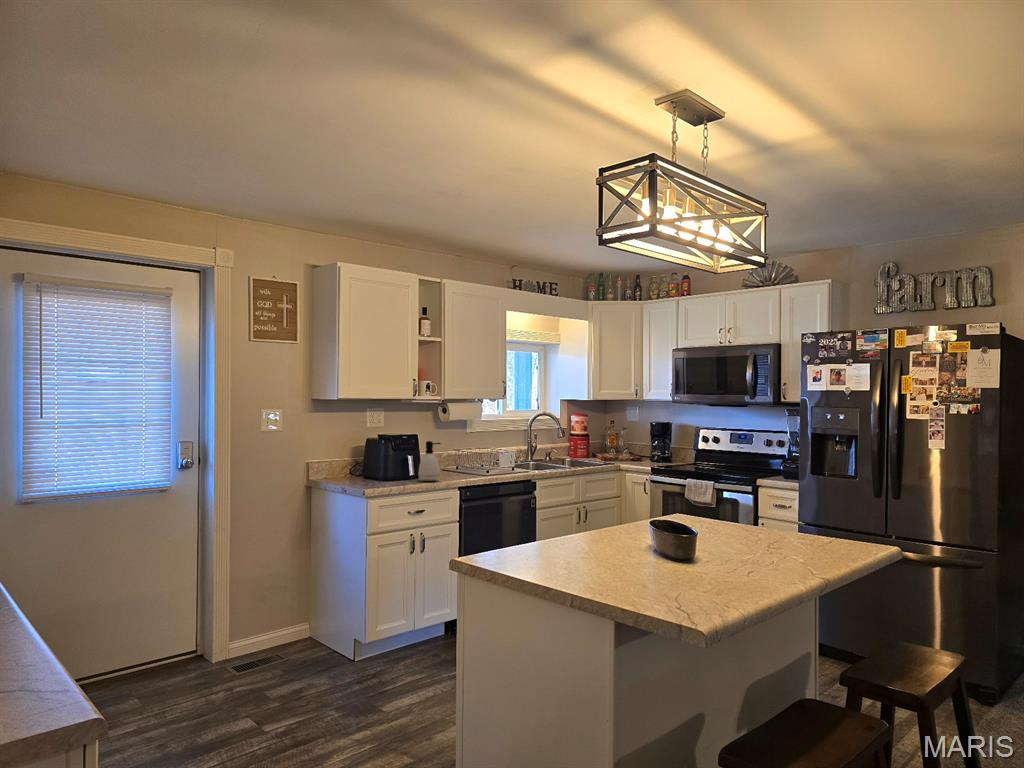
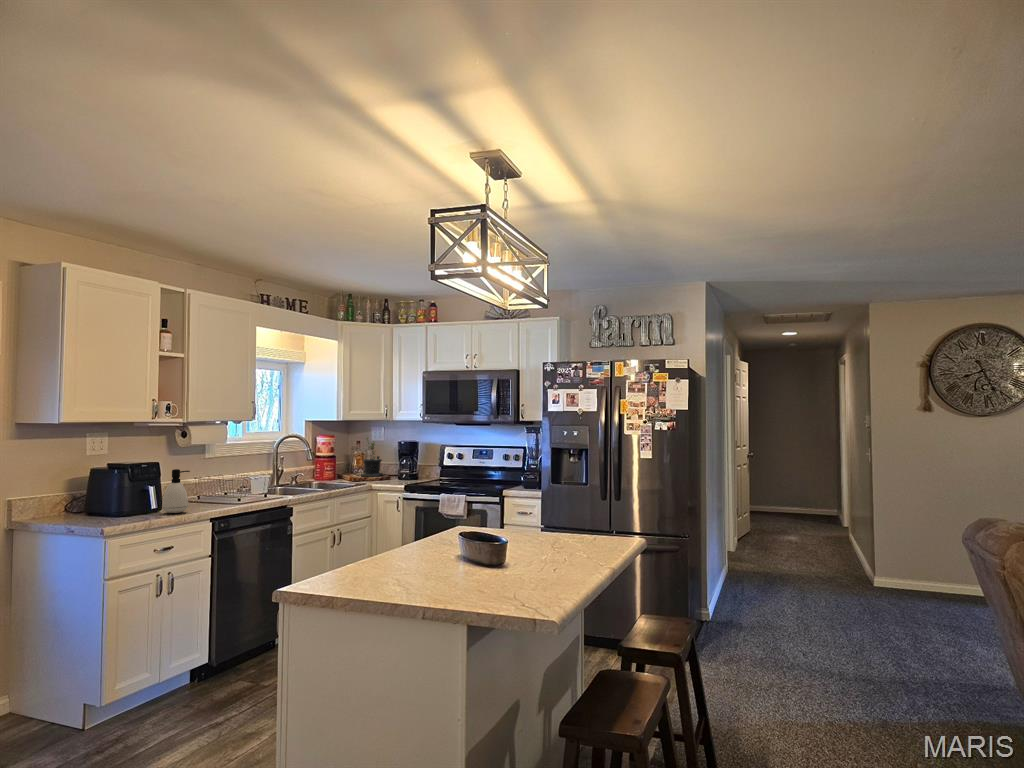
potted plant: none [612,418,638,458] -> present [361,437,383,477]

